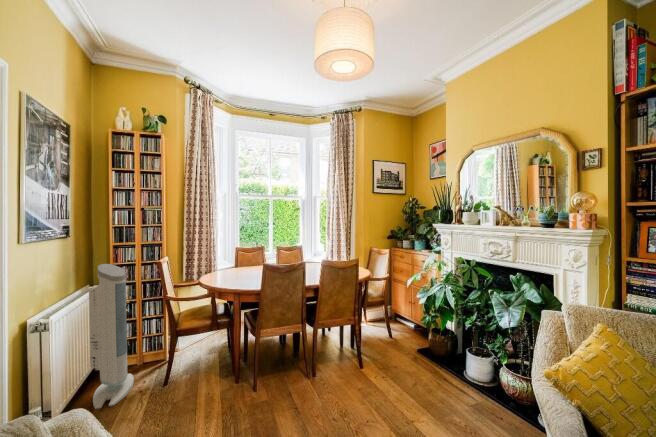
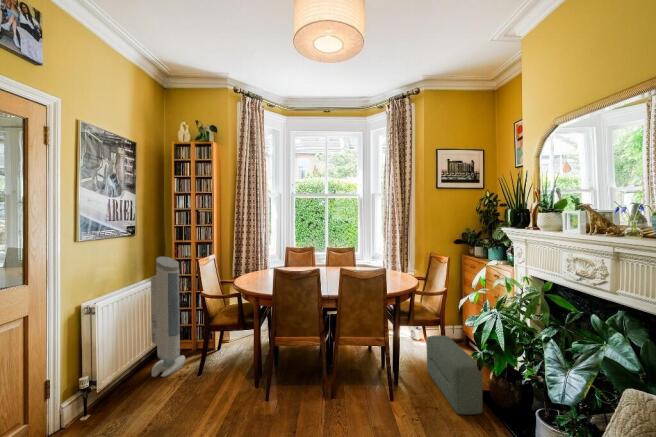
pouf: none [379,316,438,382] -> present [426,335,483,415]

